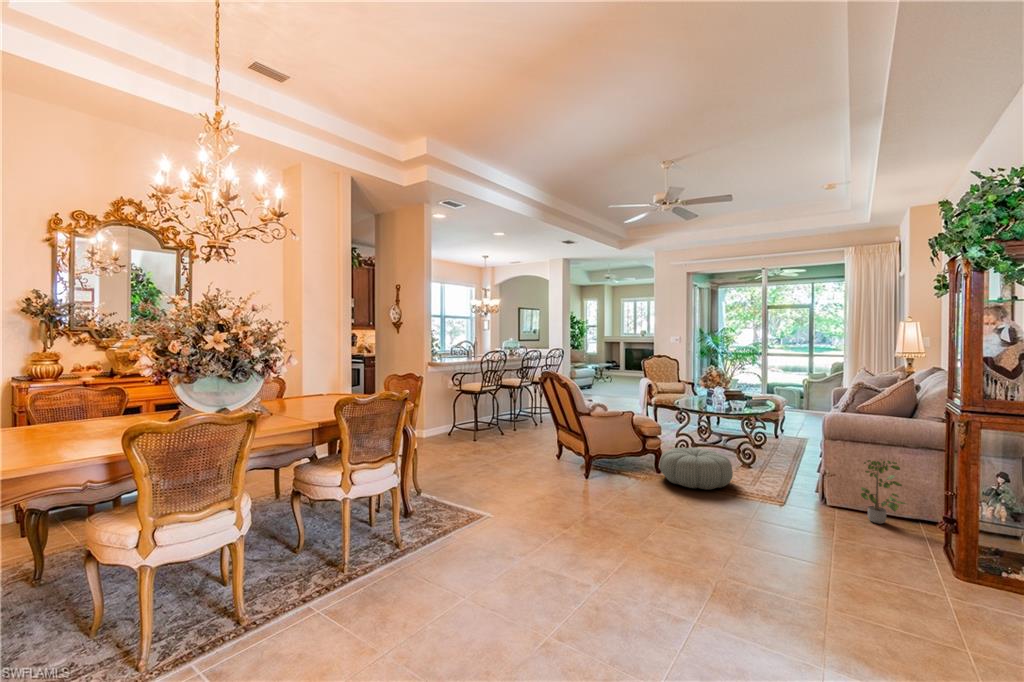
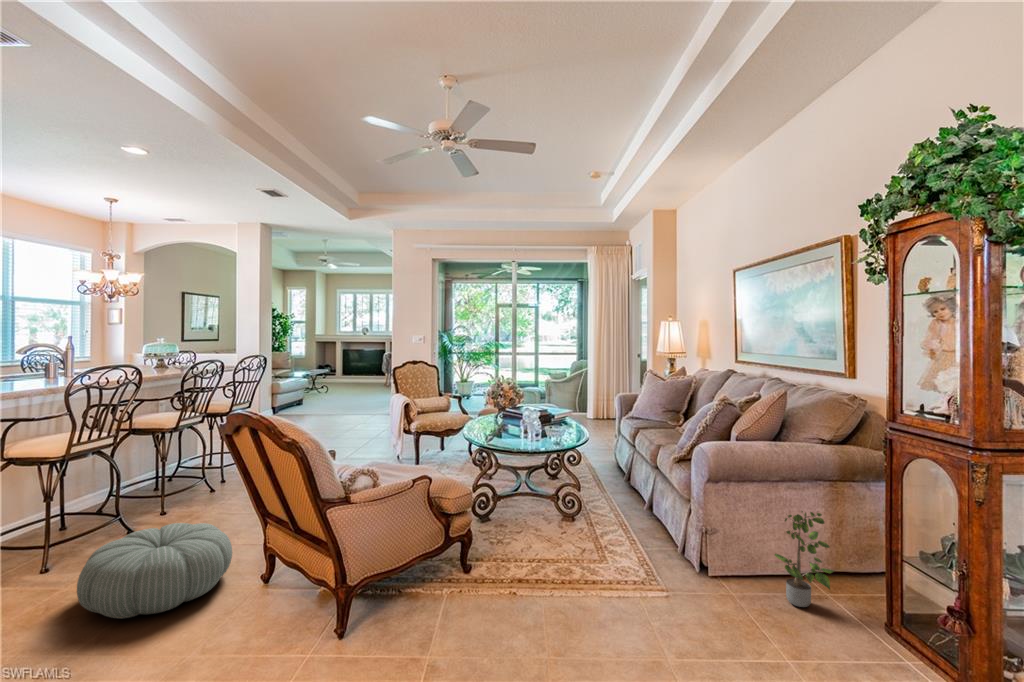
pouf: present [659,447,733,489] -> present [77,523,232,618]

